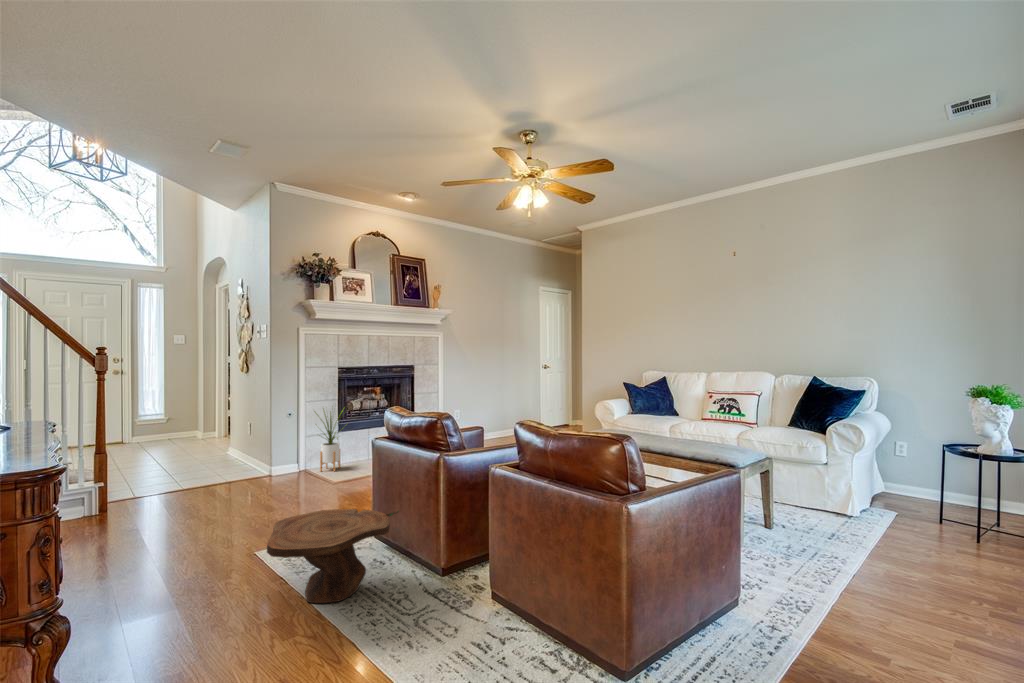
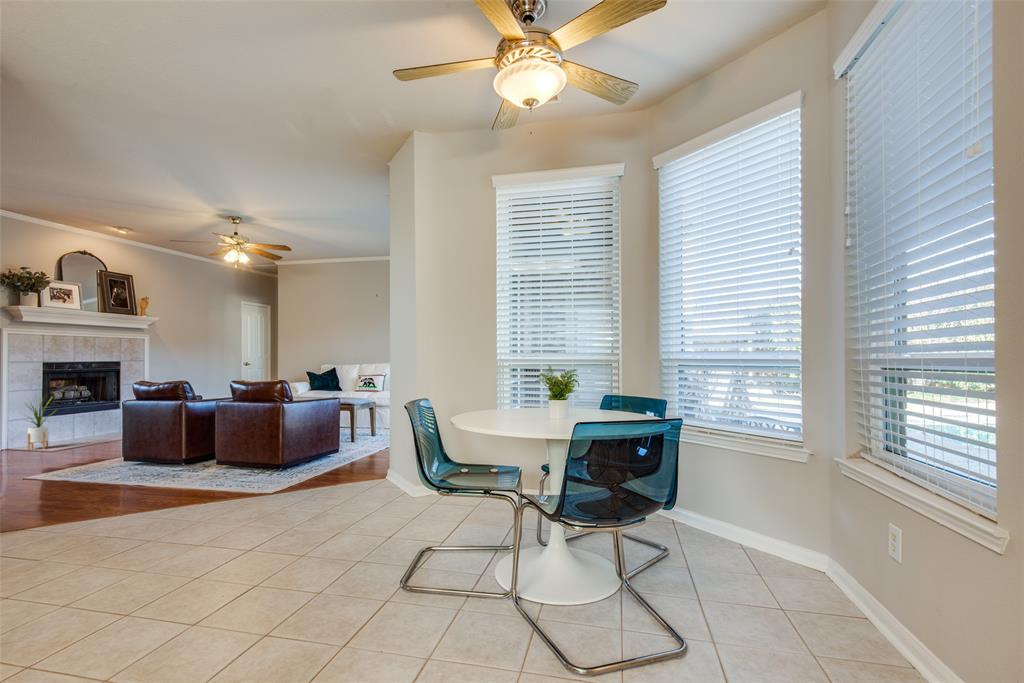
side table: present [267,509,399,603] -> none [61,438,150,485]

